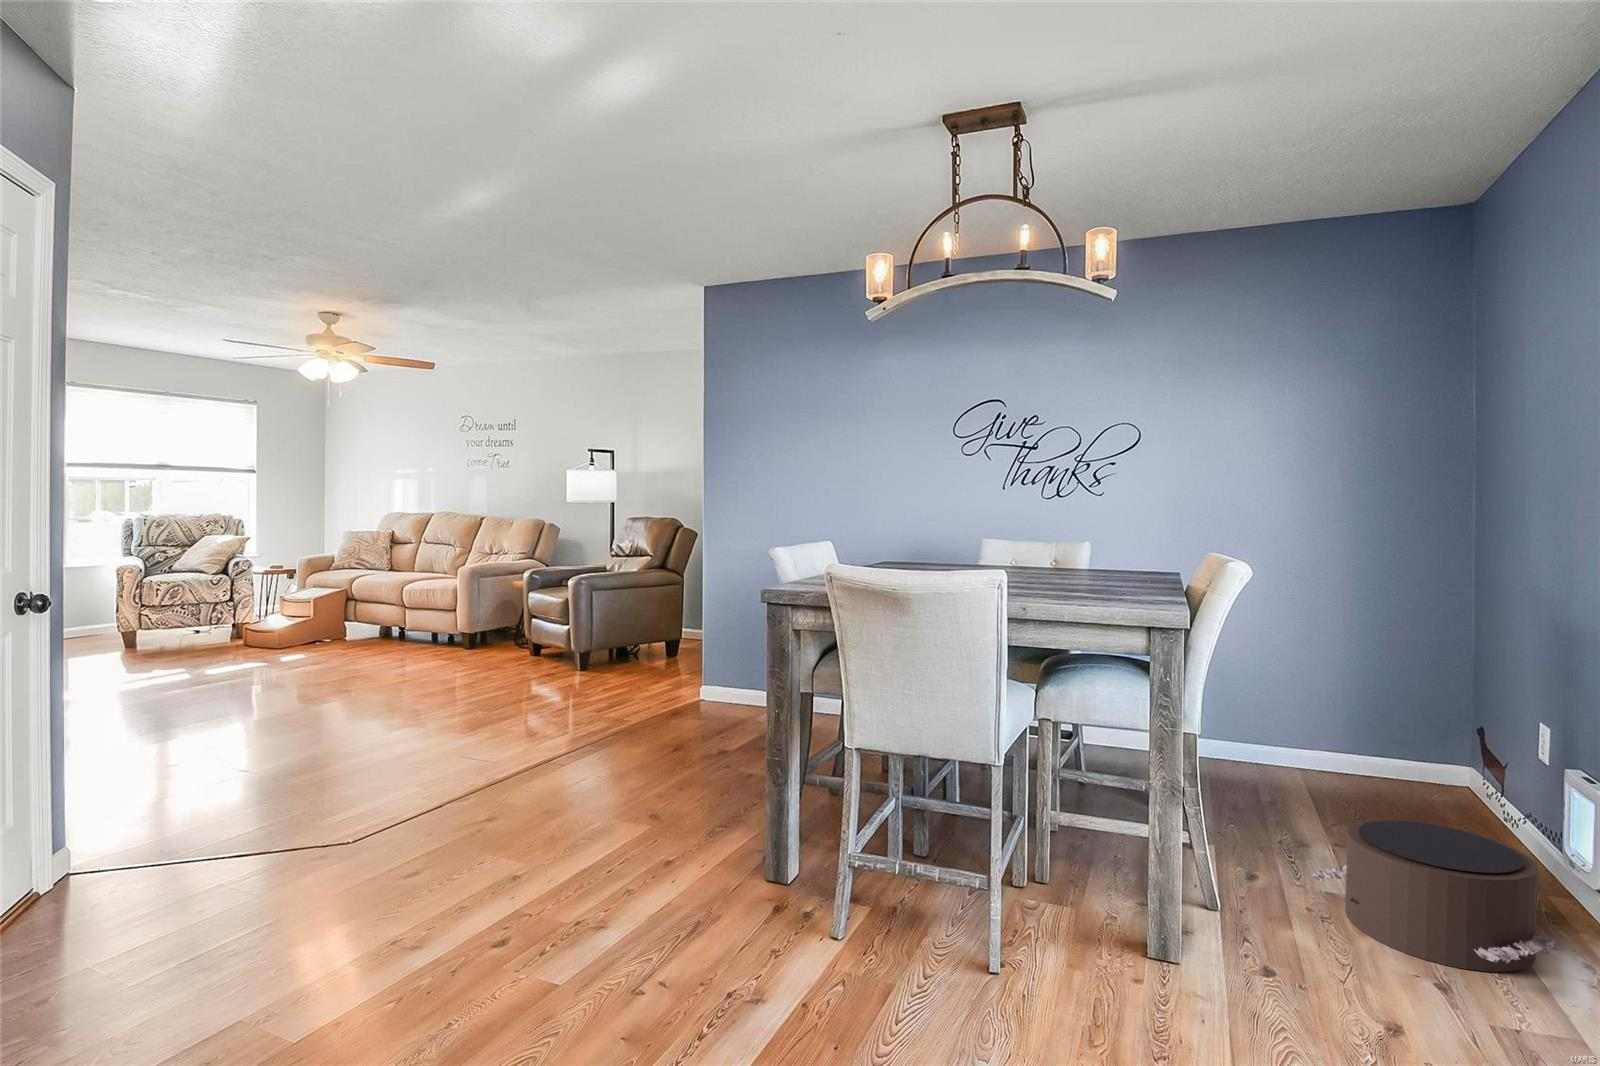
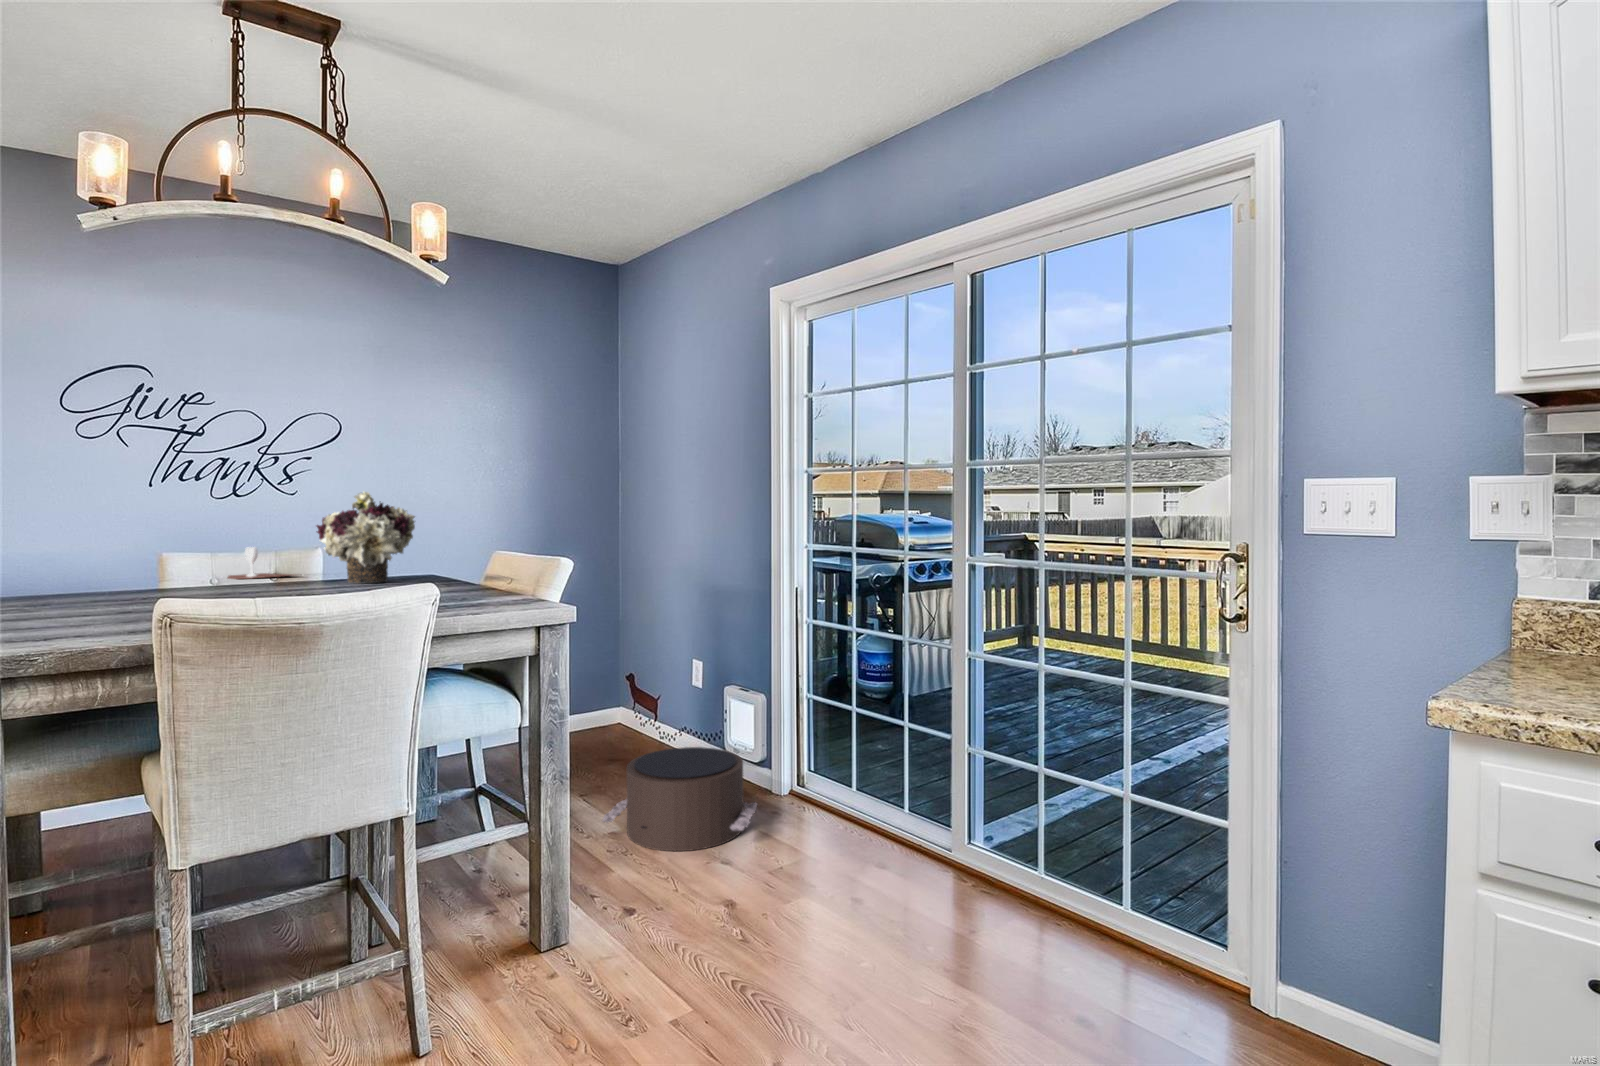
flower arrangement: none [1067,493,1145,577] -> present [317,492,415,584]
wine glass: none [1002,540,1071,566] -> present [228,547,294,579]

